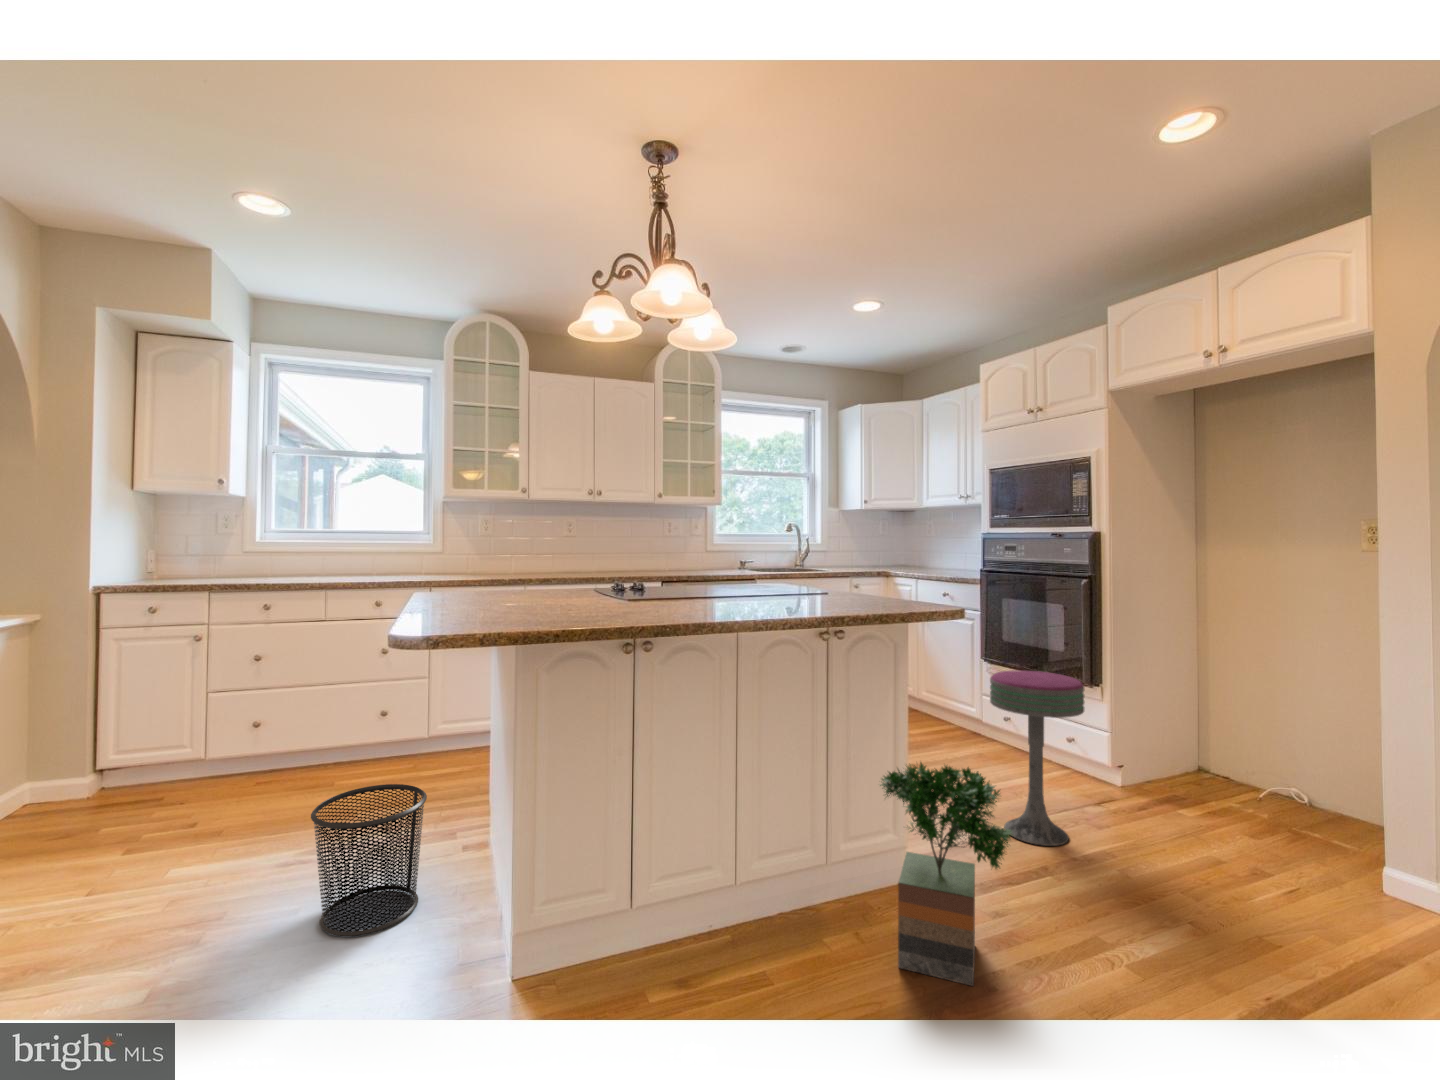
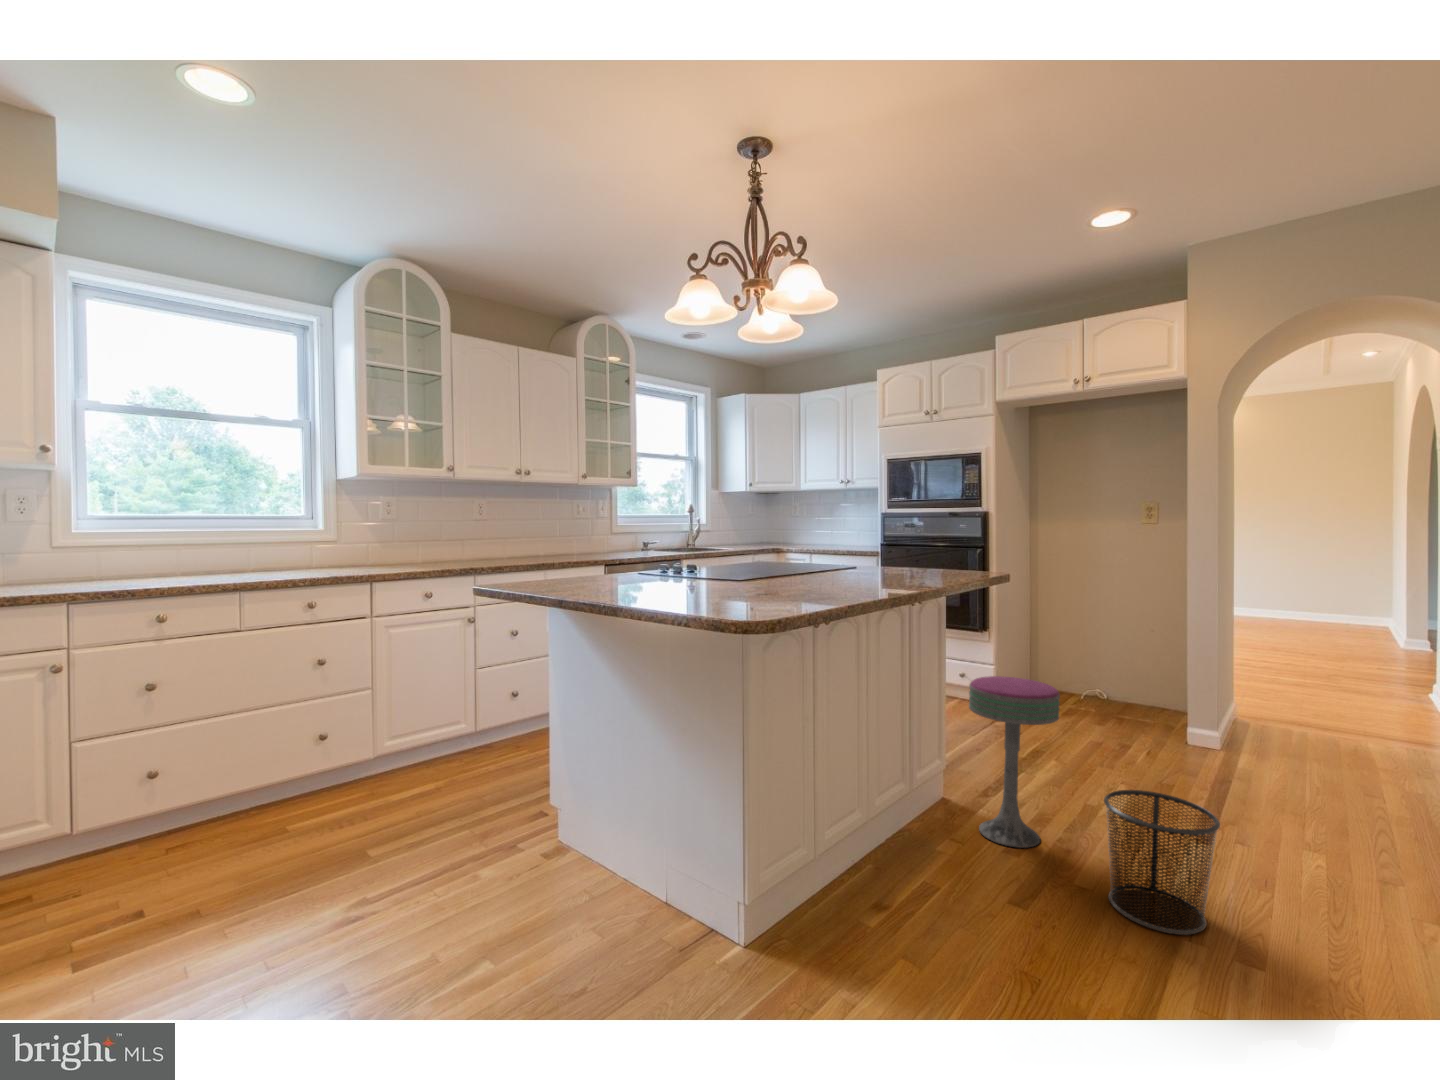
potted tree: present [880,762,1013,986] -> none [857,770,985,986]
waste bin: present [311,784,427,937] -> present [1104,790,1220,935]

